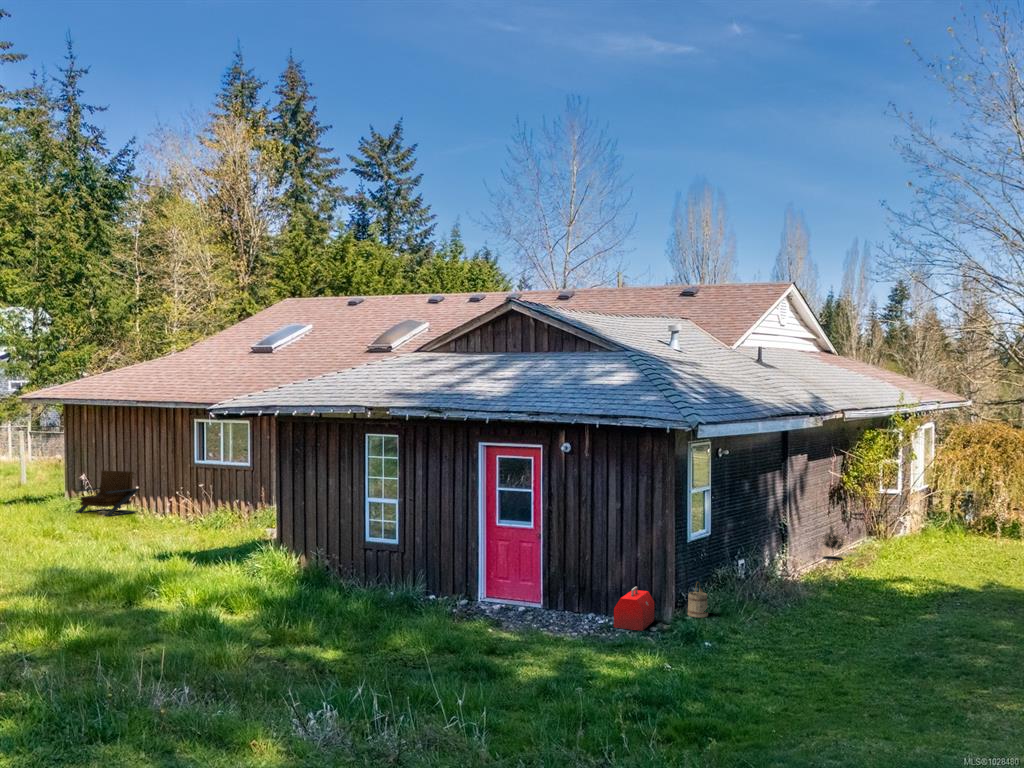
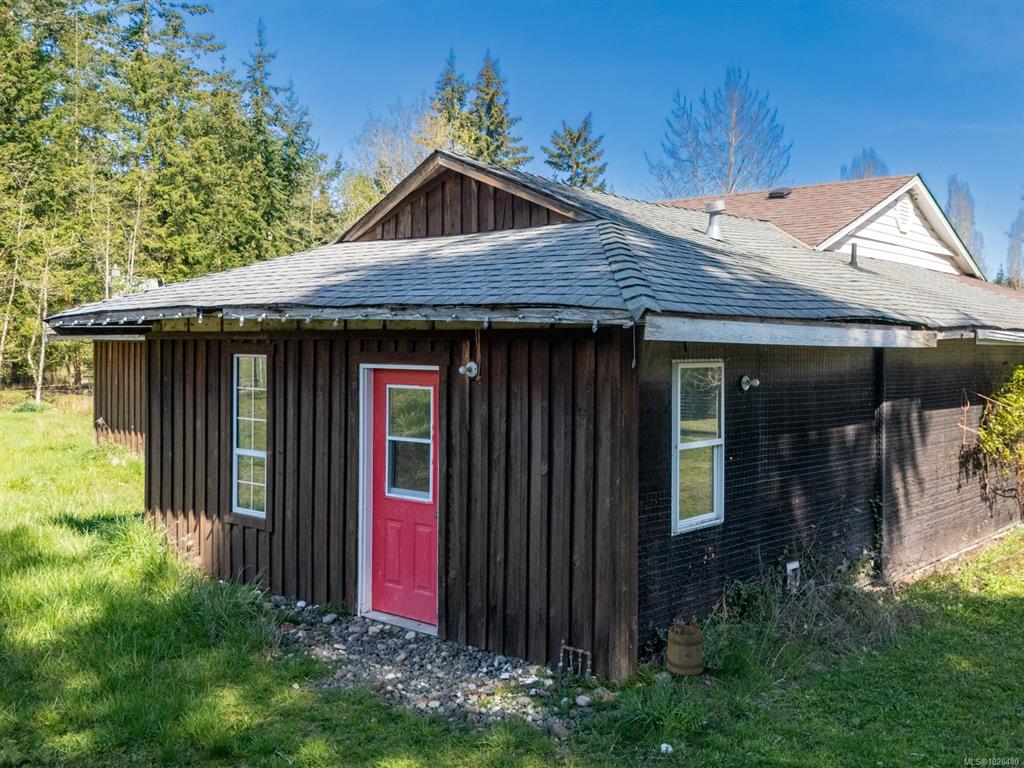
lounge chair: present [76,471,139,516] -> none [58,414,126,465]
potted tree: present [822,527,844,561] -> none [944,503,985,559]
toolbox: present [614,587,655,631] -> none [508,617,596,706]

